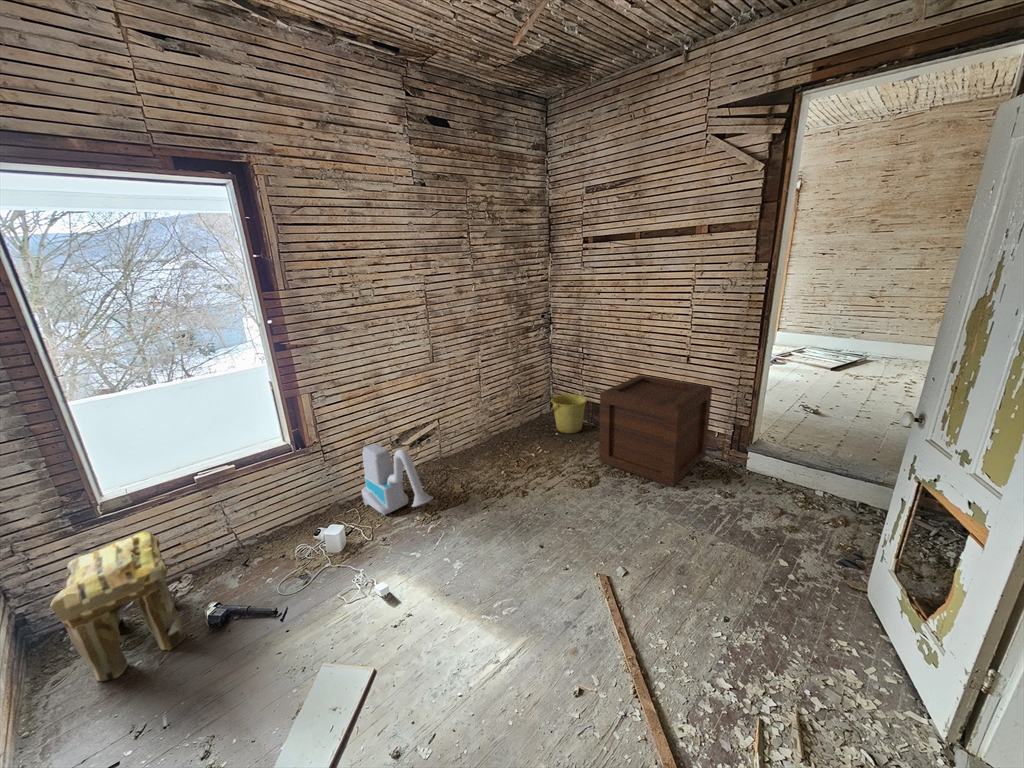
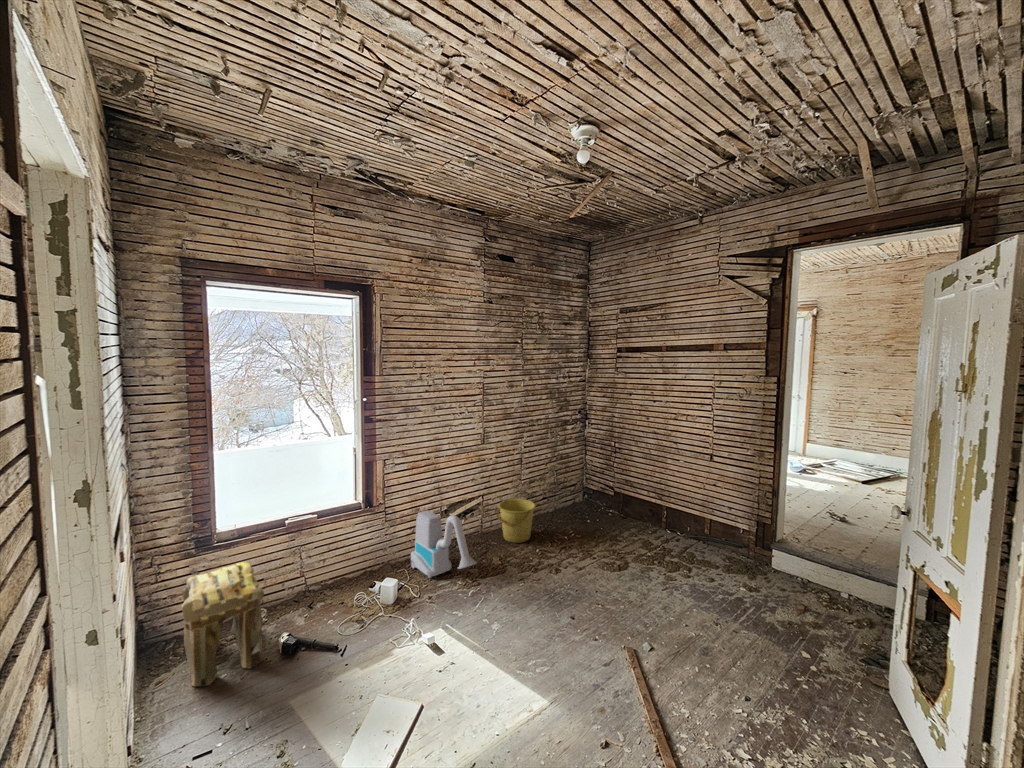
wooden crate: present [599,375,712,486] -> none [629,470,736,578]
bucket: present [551,394,587,433] -> present [497,499,536,543]

